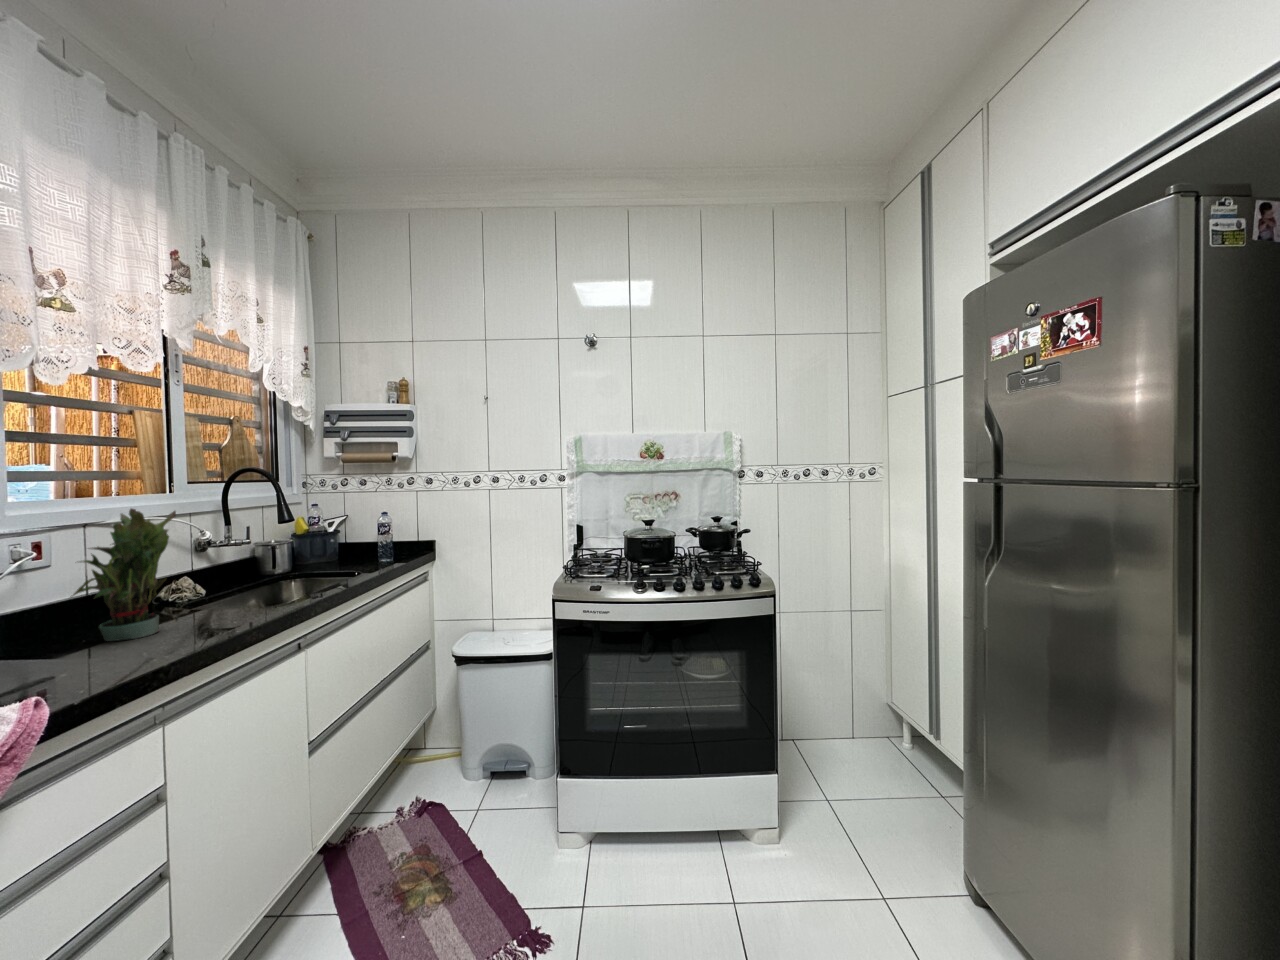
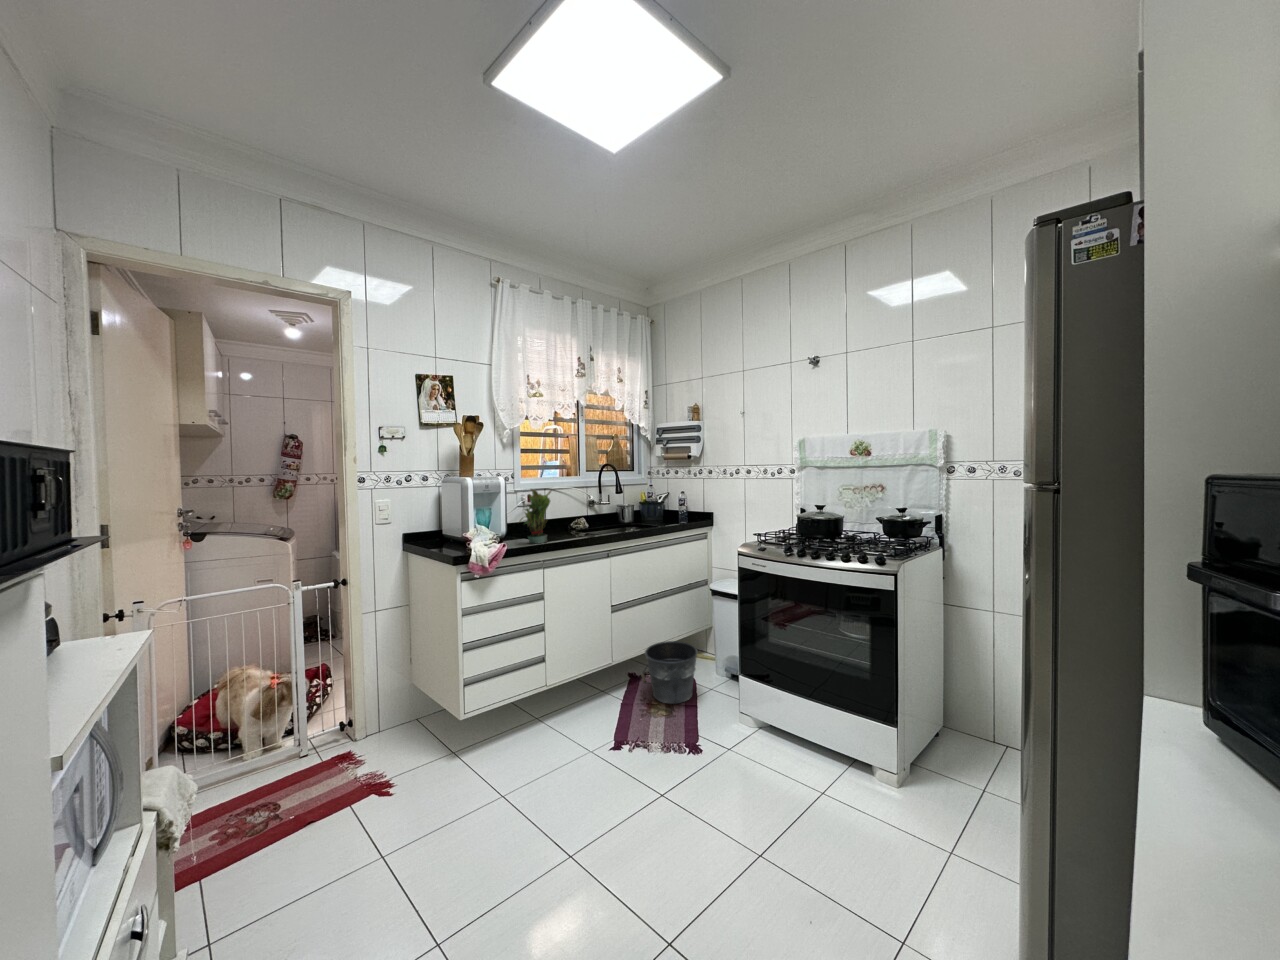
bucket: none [370,759,473,879] -> present [641,641,698,704]

